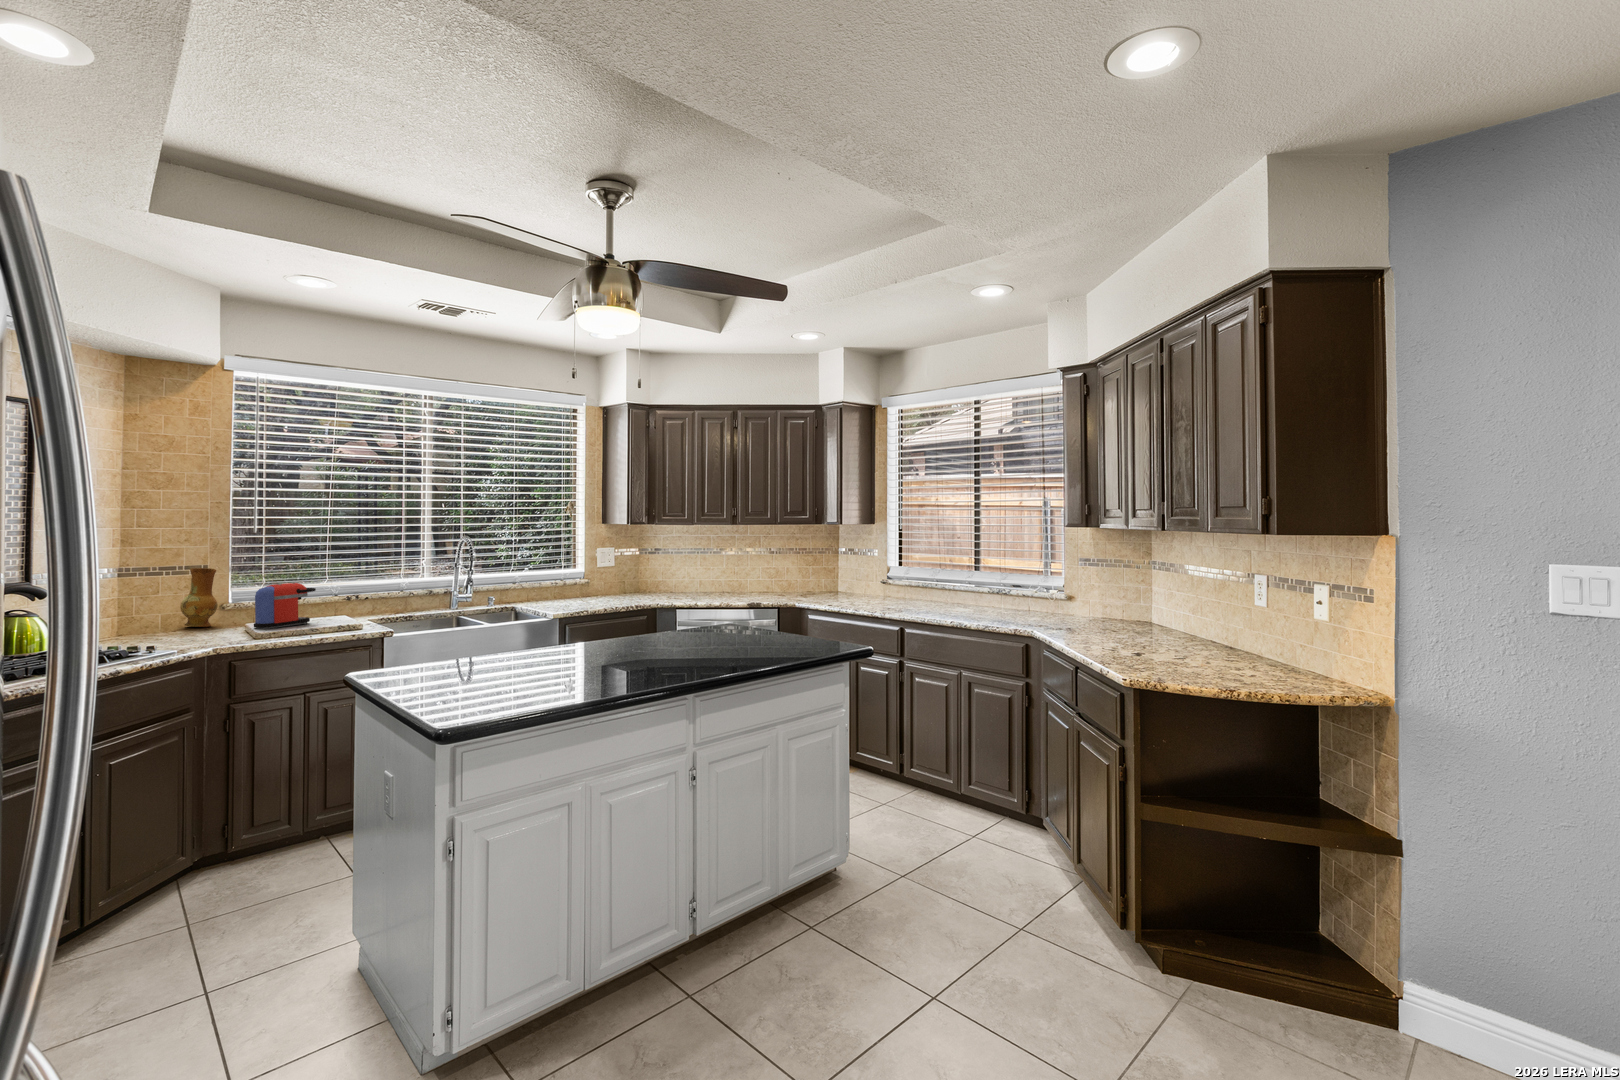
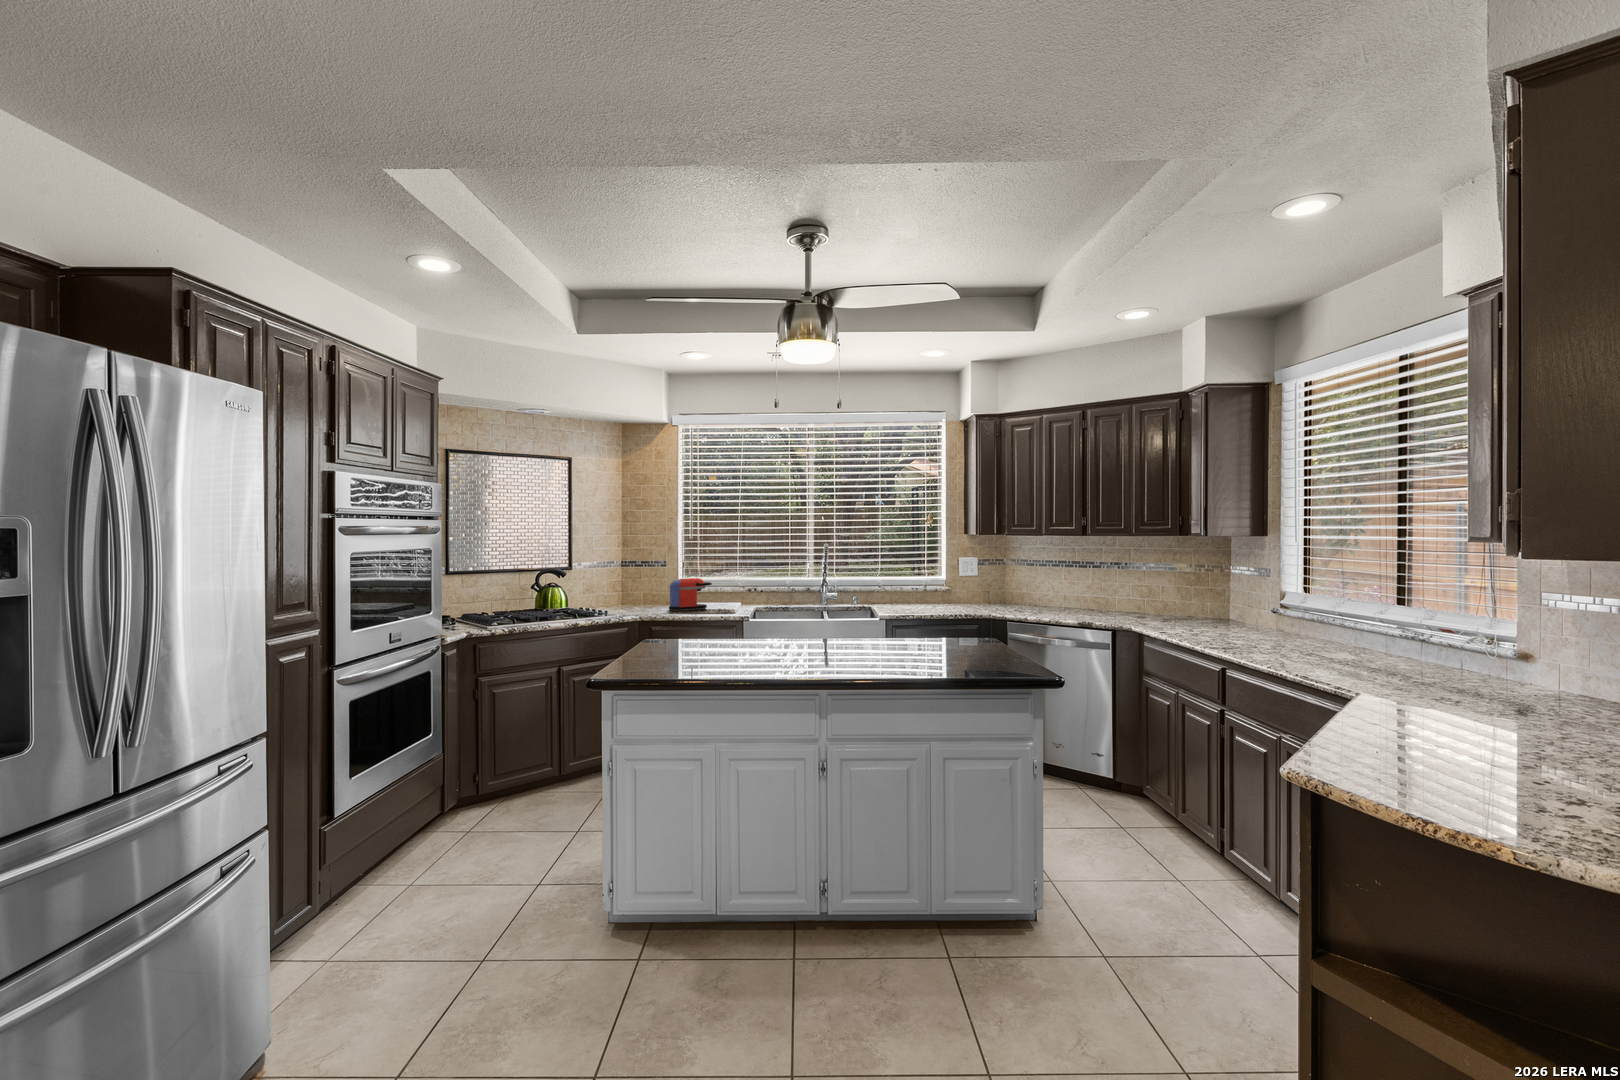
ceramic jug: present [180,568,218,627] -> none [635,565,655,606]

